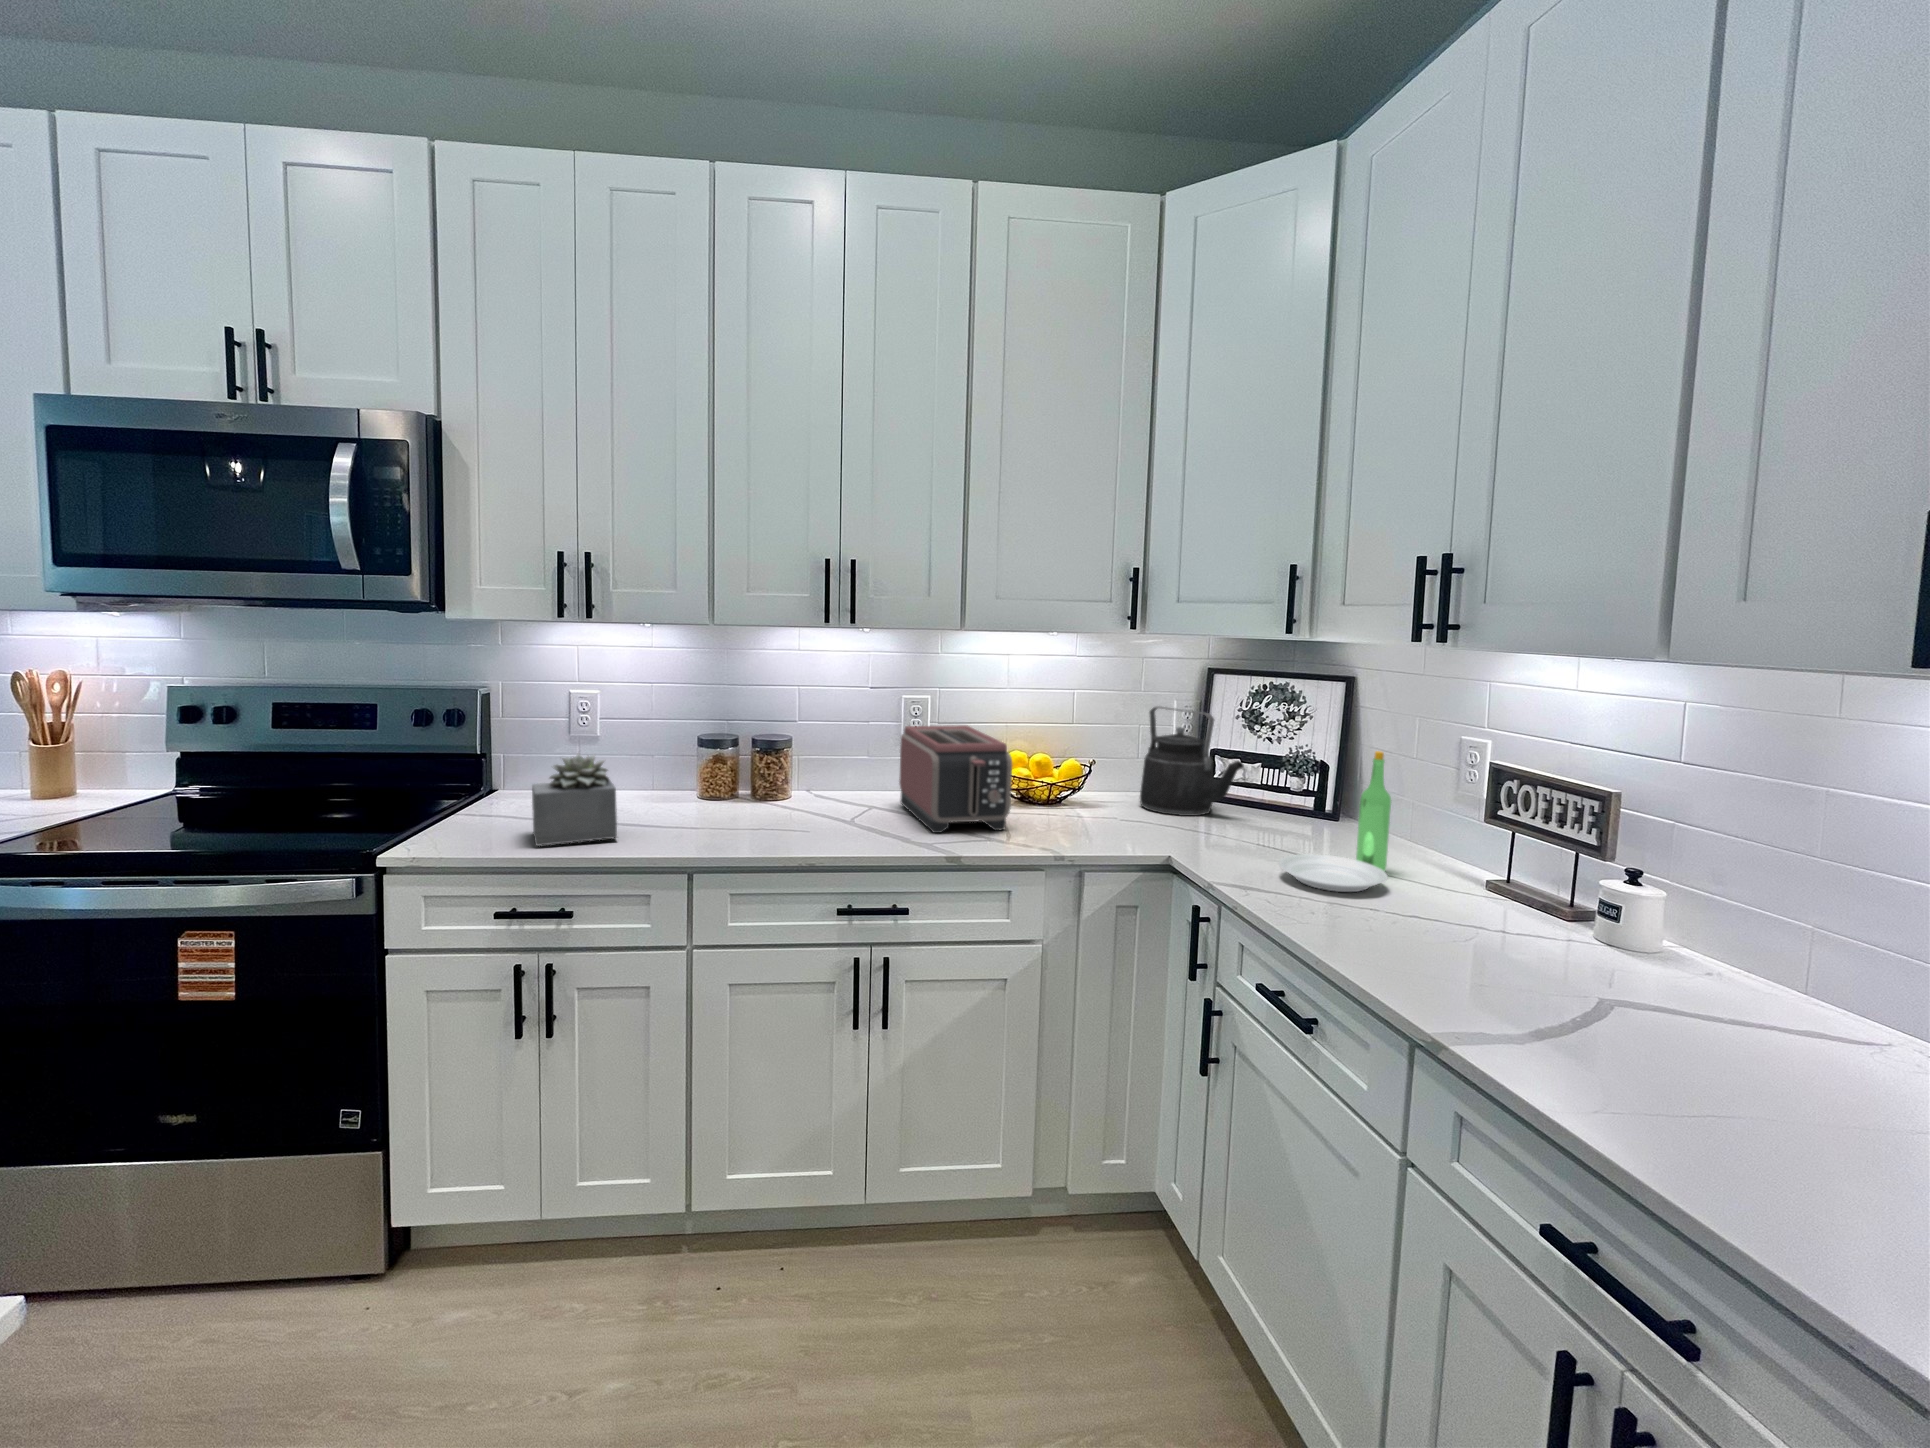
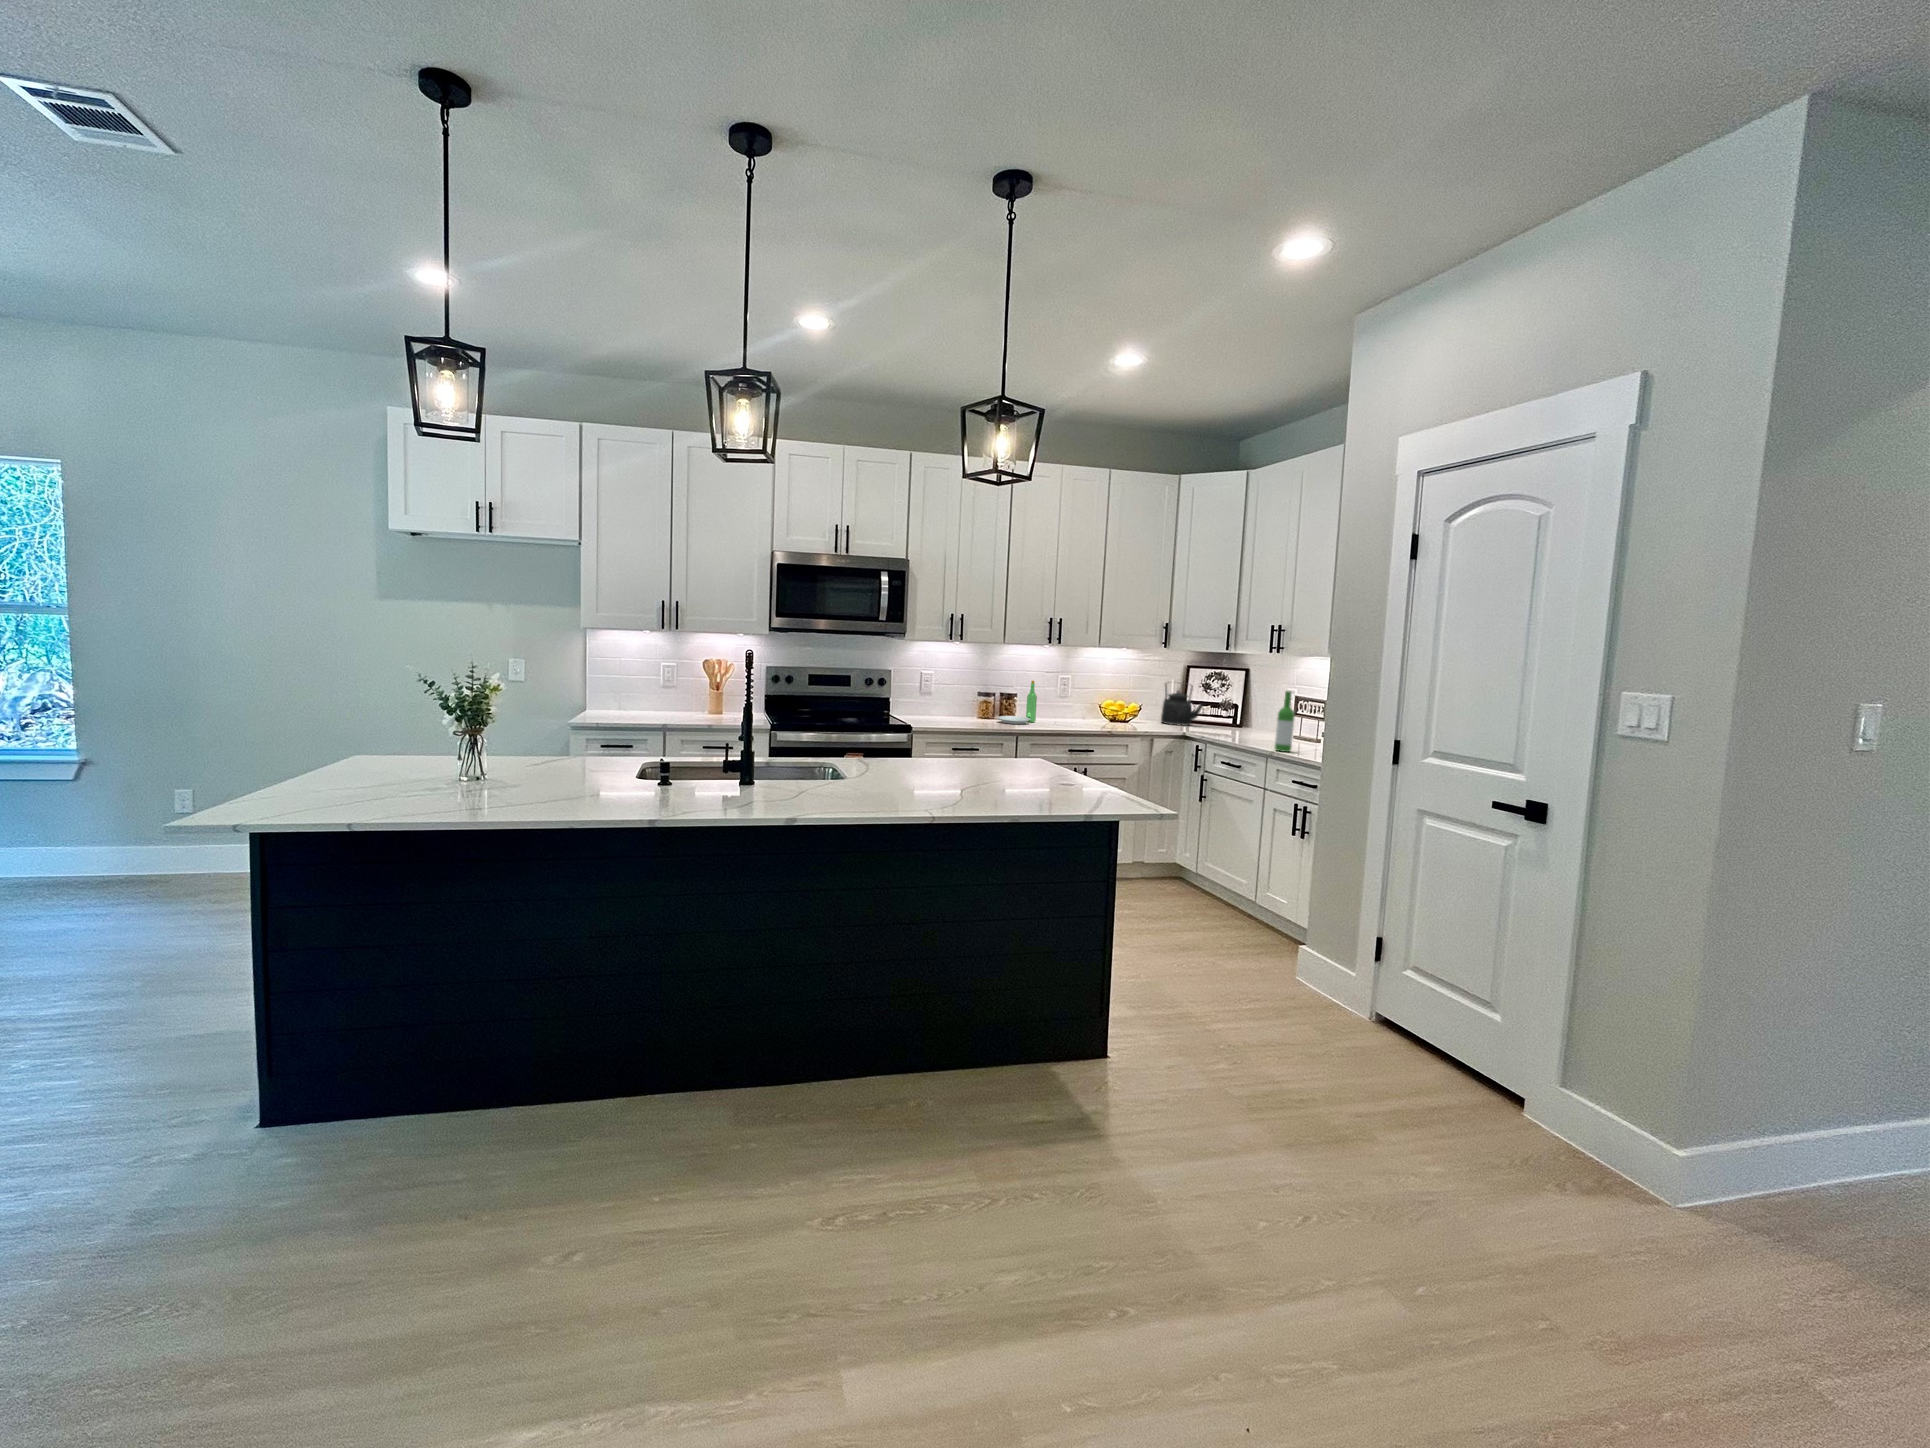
toaster: present [899,725,1012,833] -> none [1066,687,1120,726]
plate: present [1279,751,1391,892] -> present [997,681,1037,724]
succulent plant: present [532,754,617,846] -> none [946,692,983,724]
wine bottle: none [1437,780,1511,1000] -> present [1275,691,1294,752]

